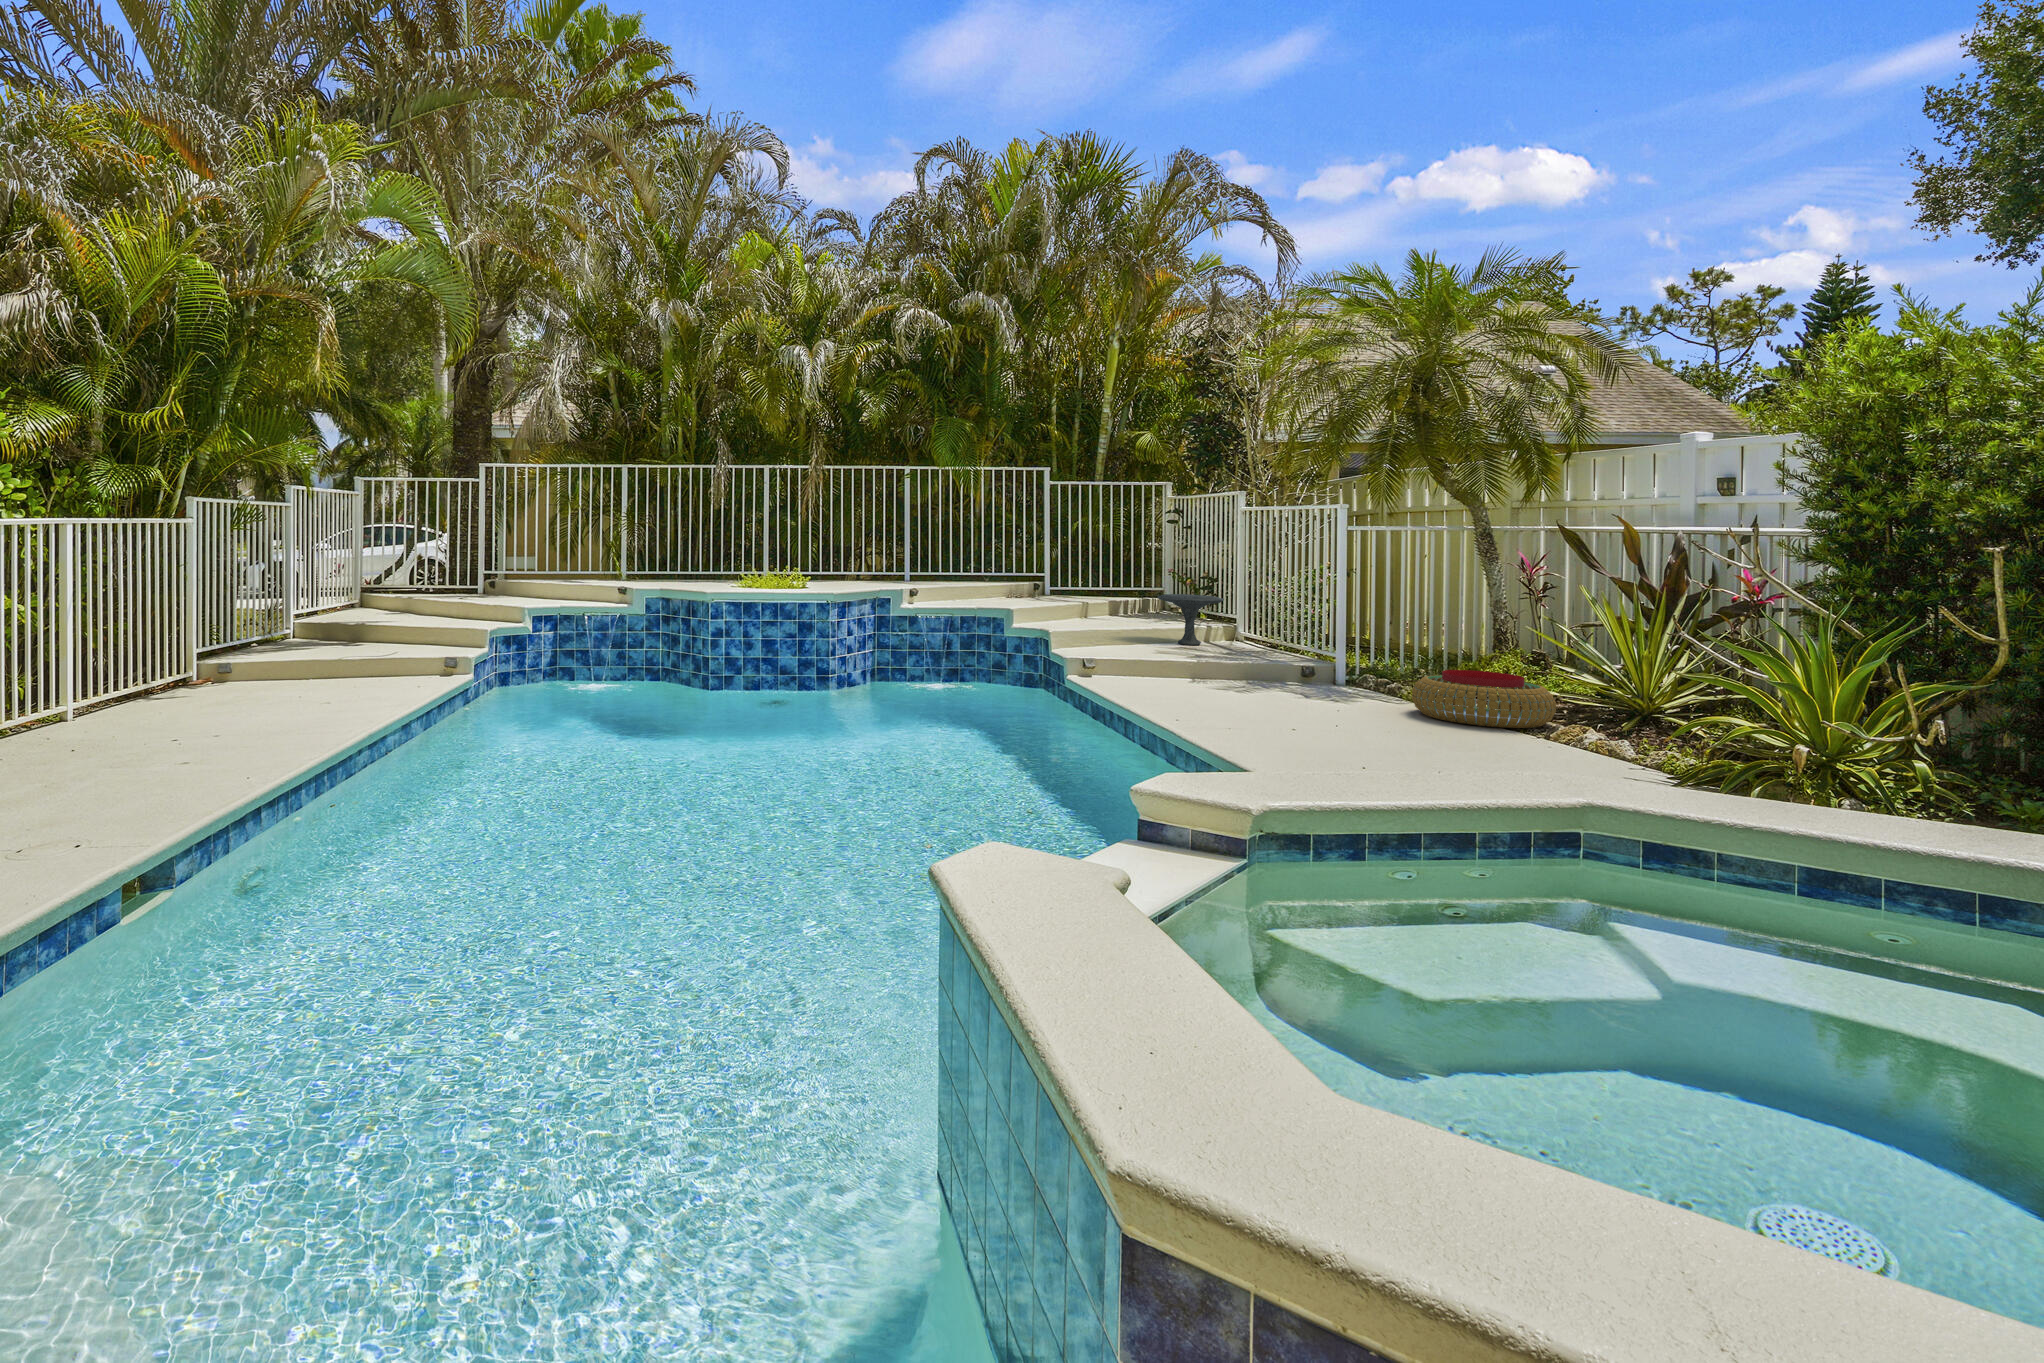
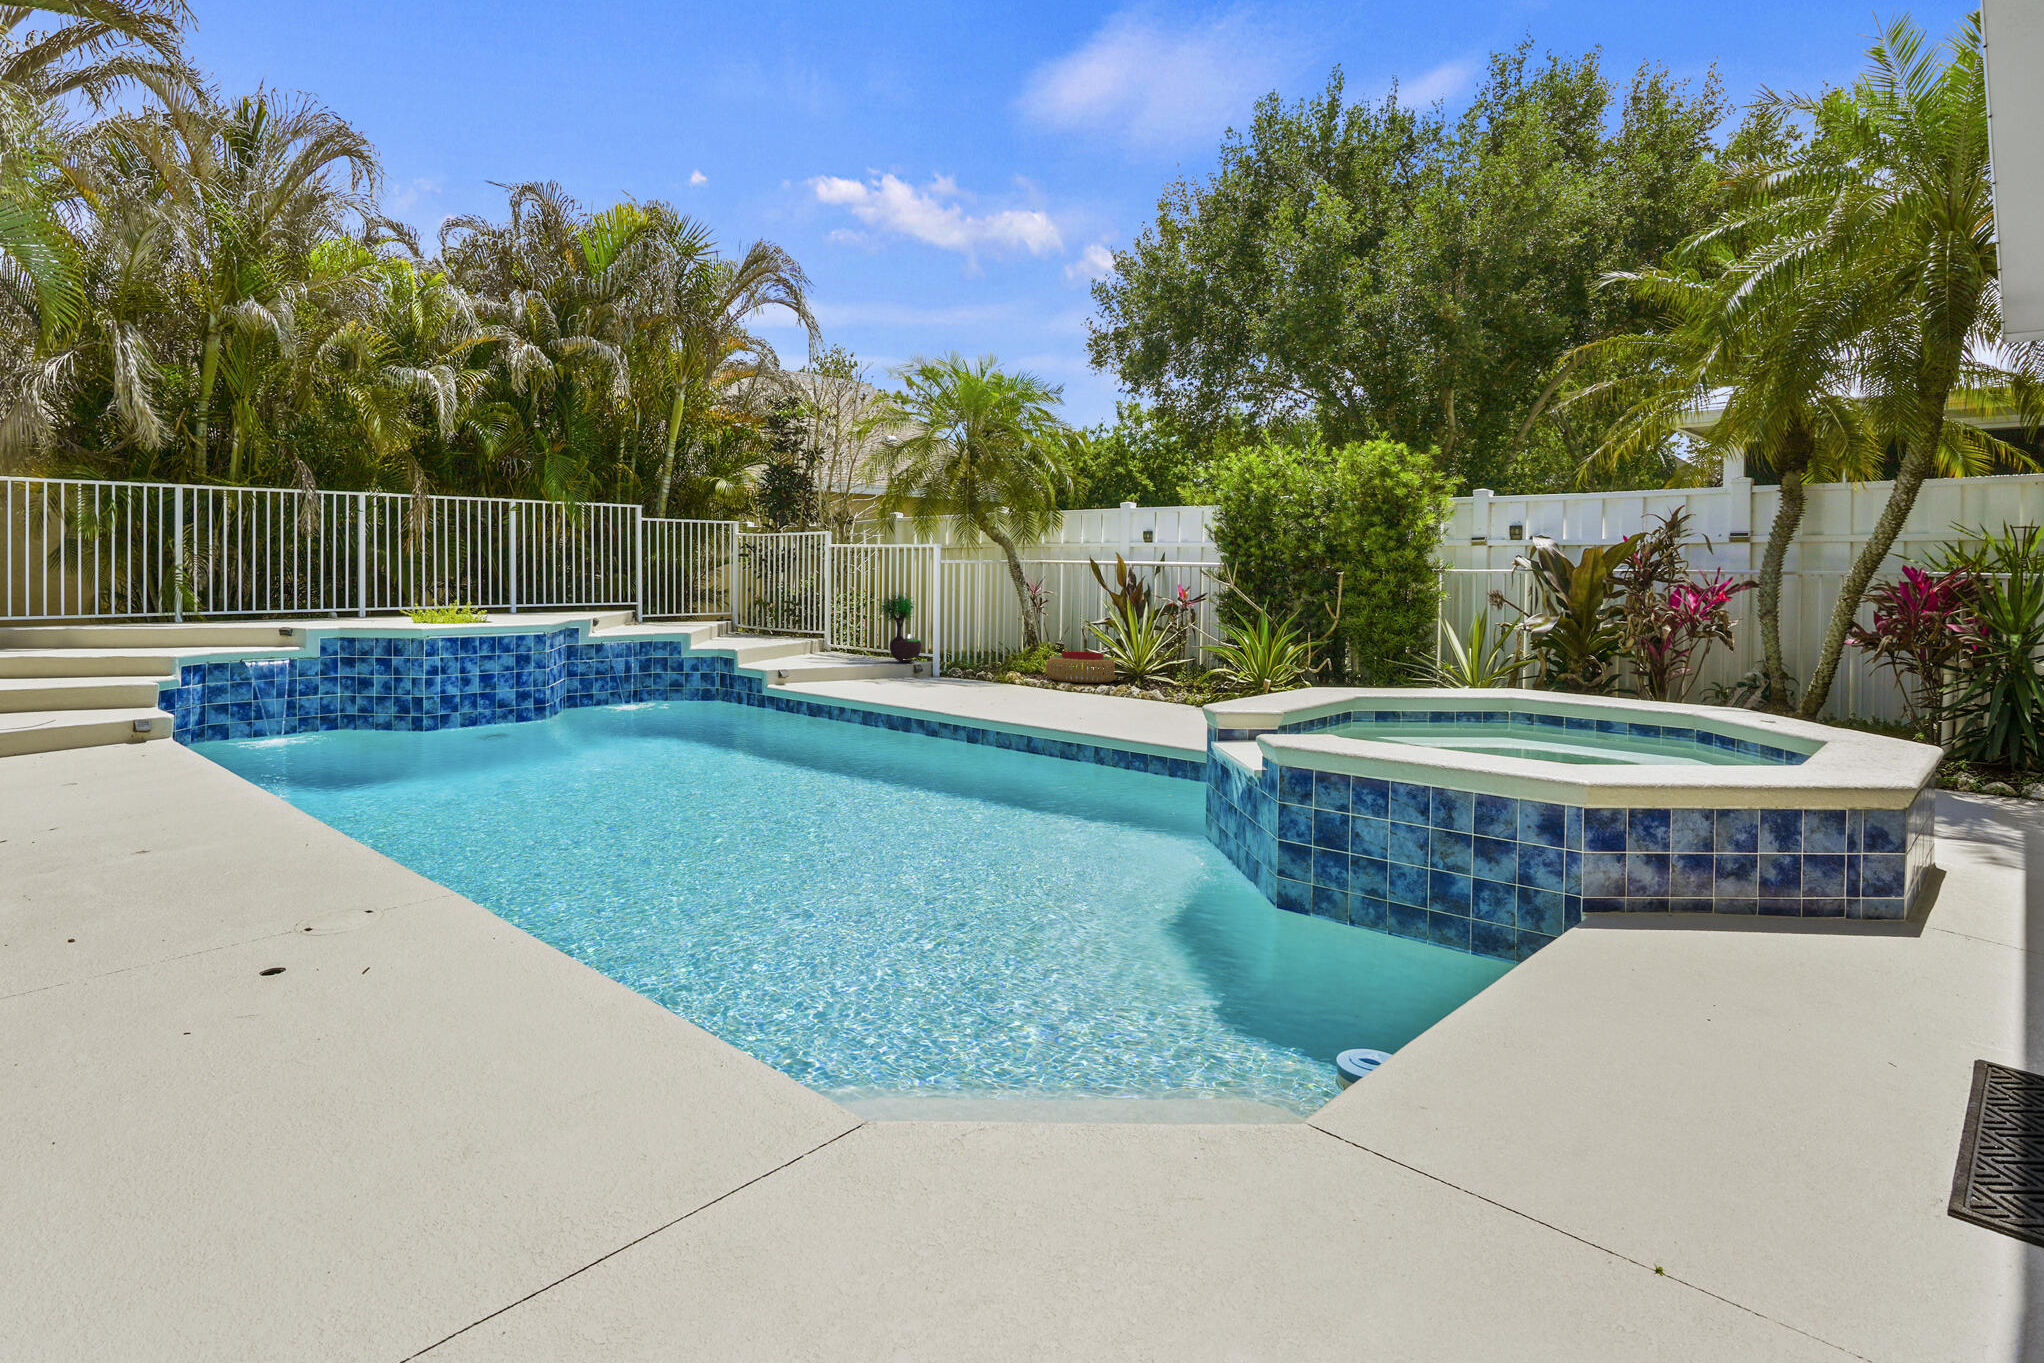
potted tree: none [1229,562,1301,666] -> present [879,592,921,662]
side table: present [1157,594,1224,645] -> none [783,614,836,653]

